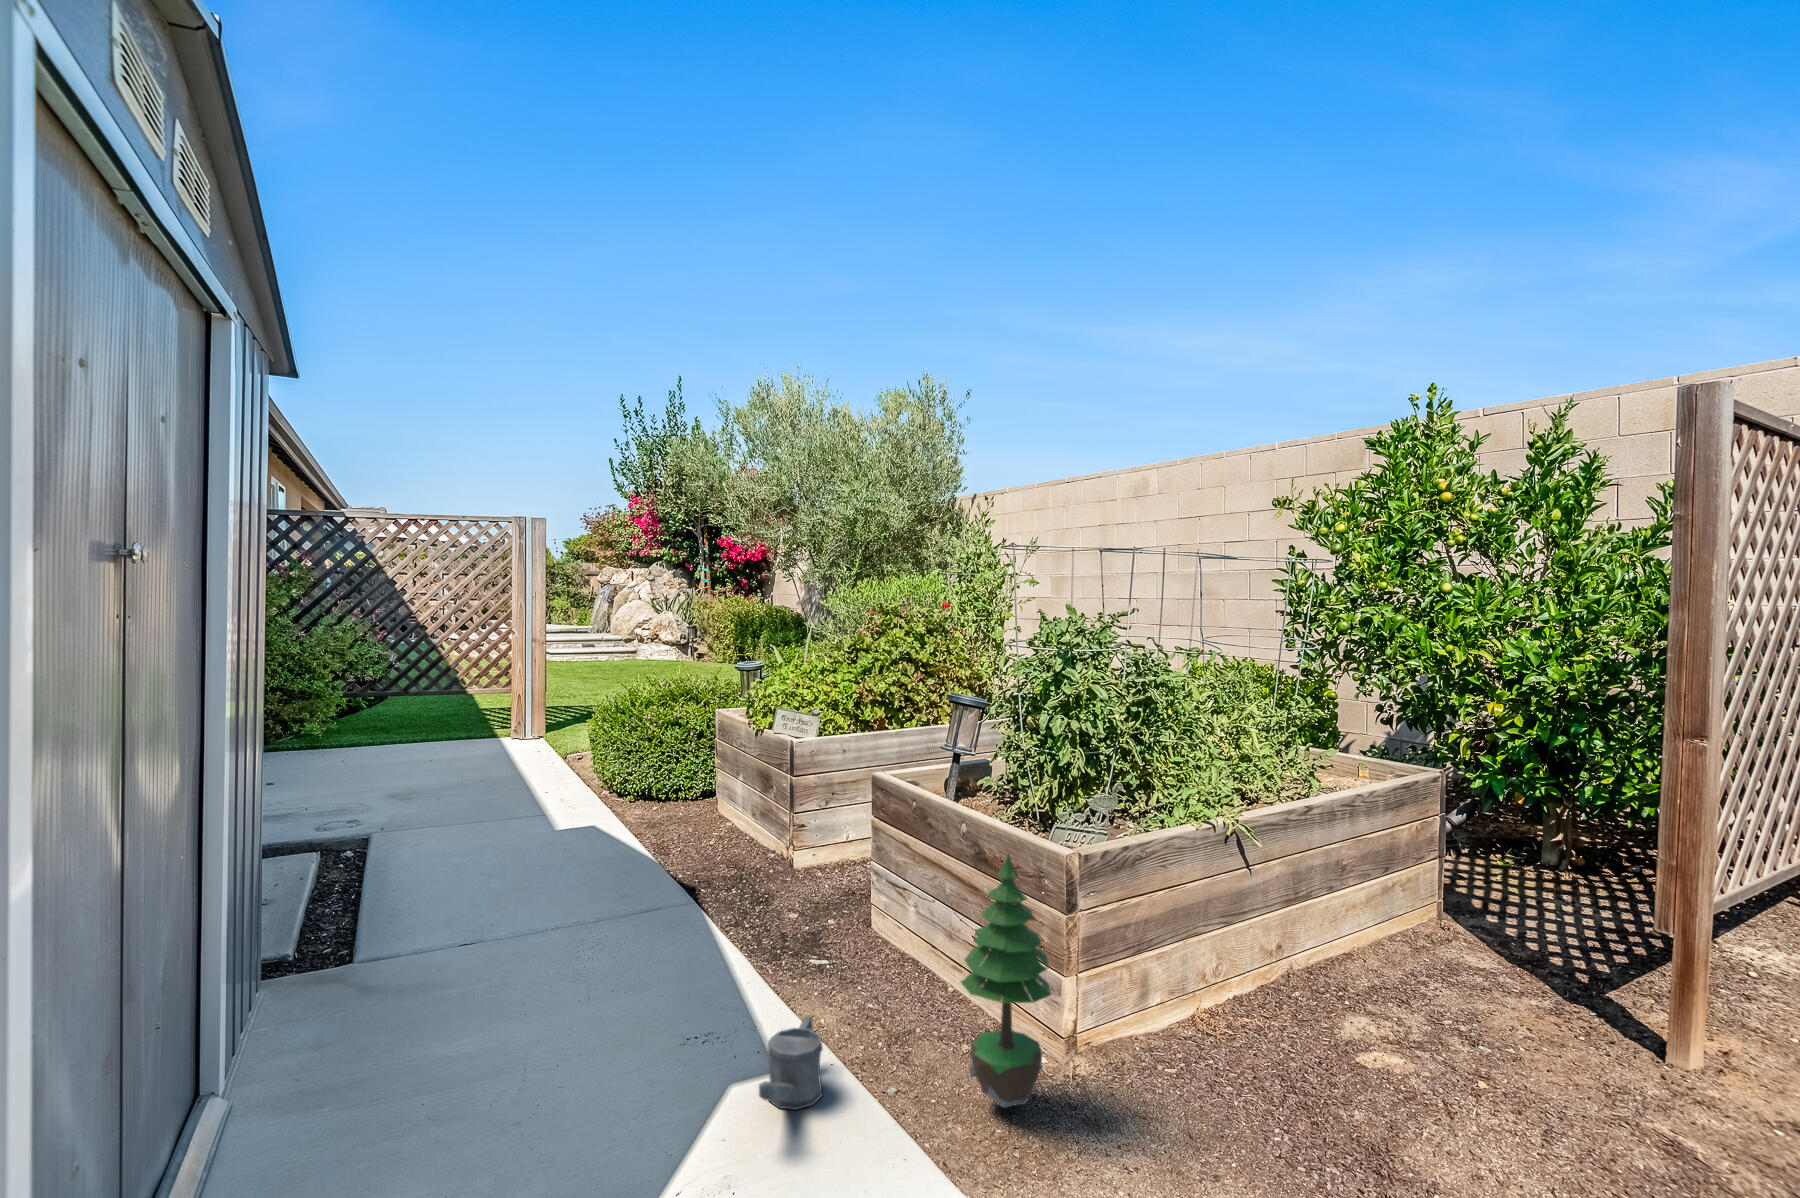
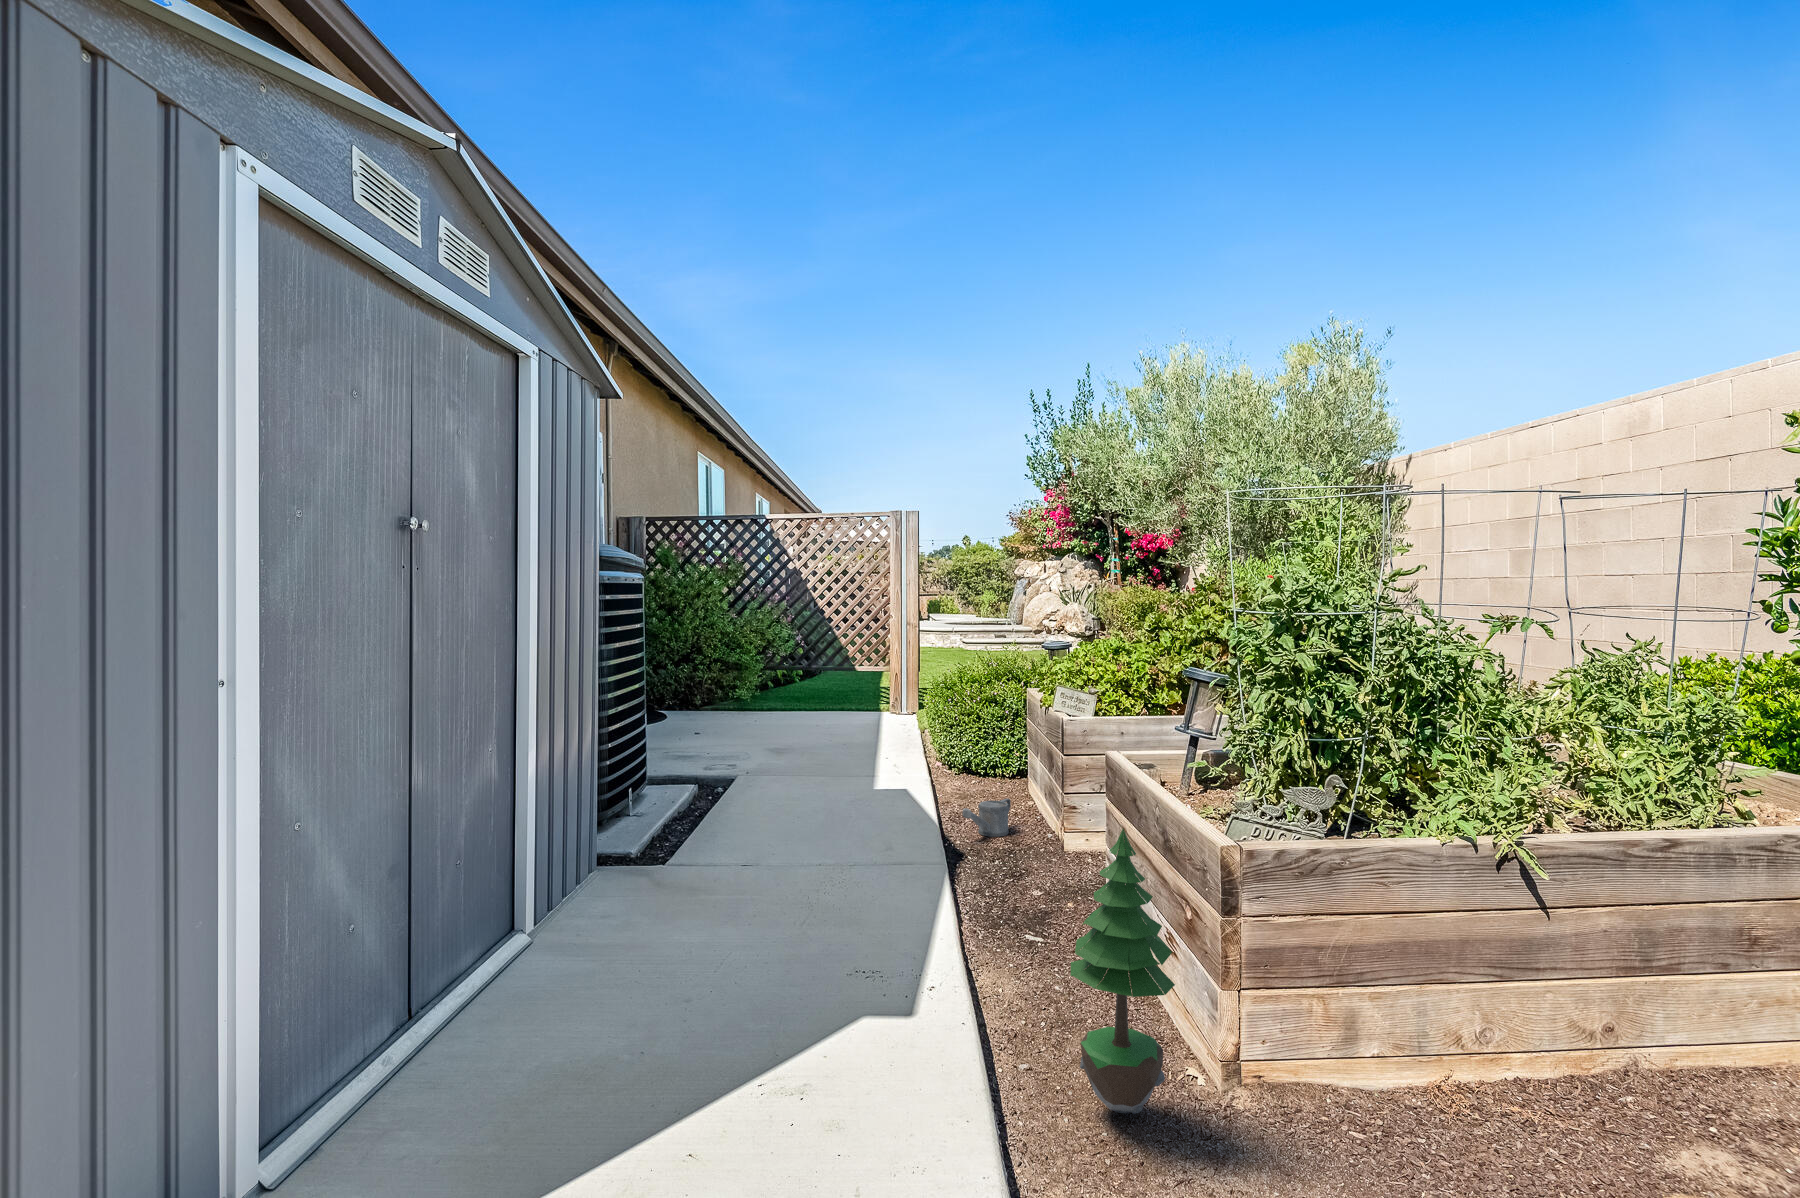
watering can: present [759,1016,823,1110] -> present [963,798,1011,837]

